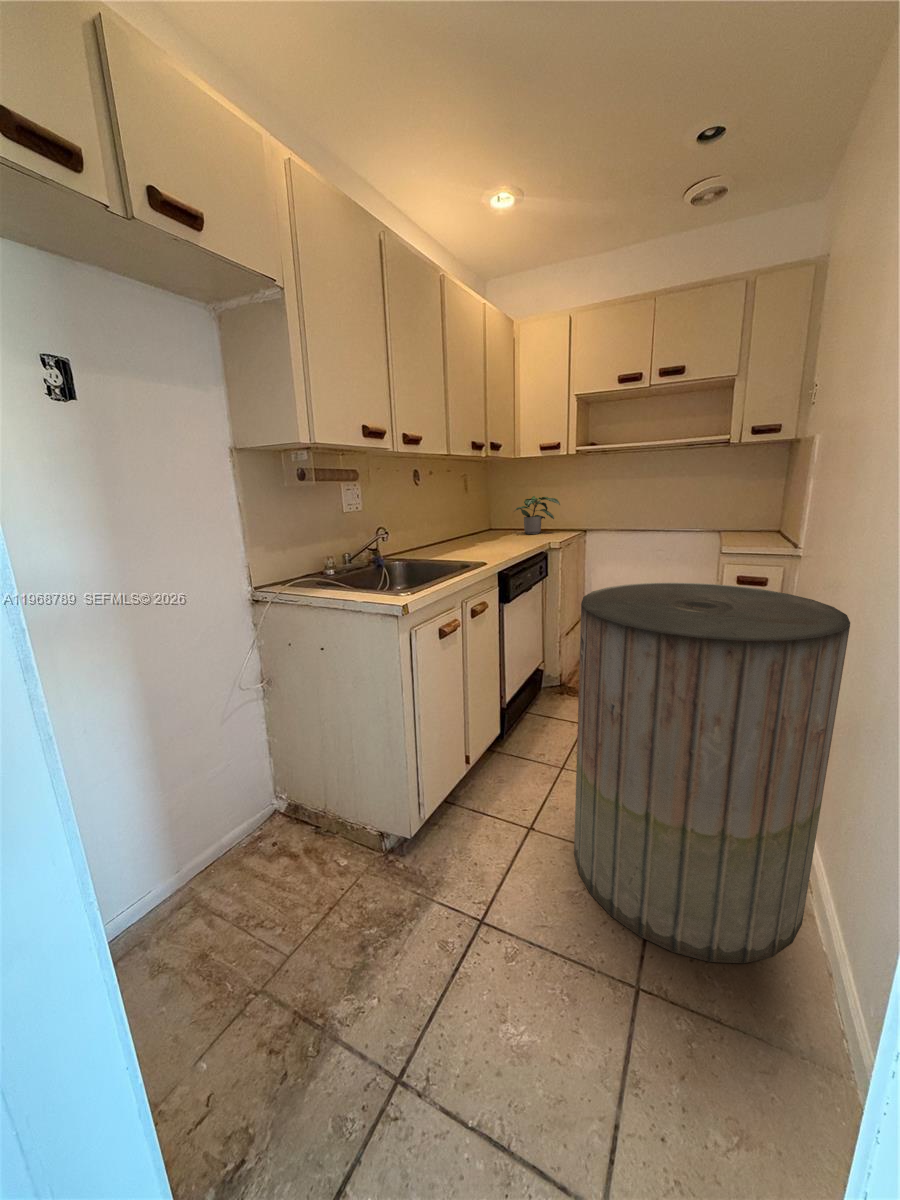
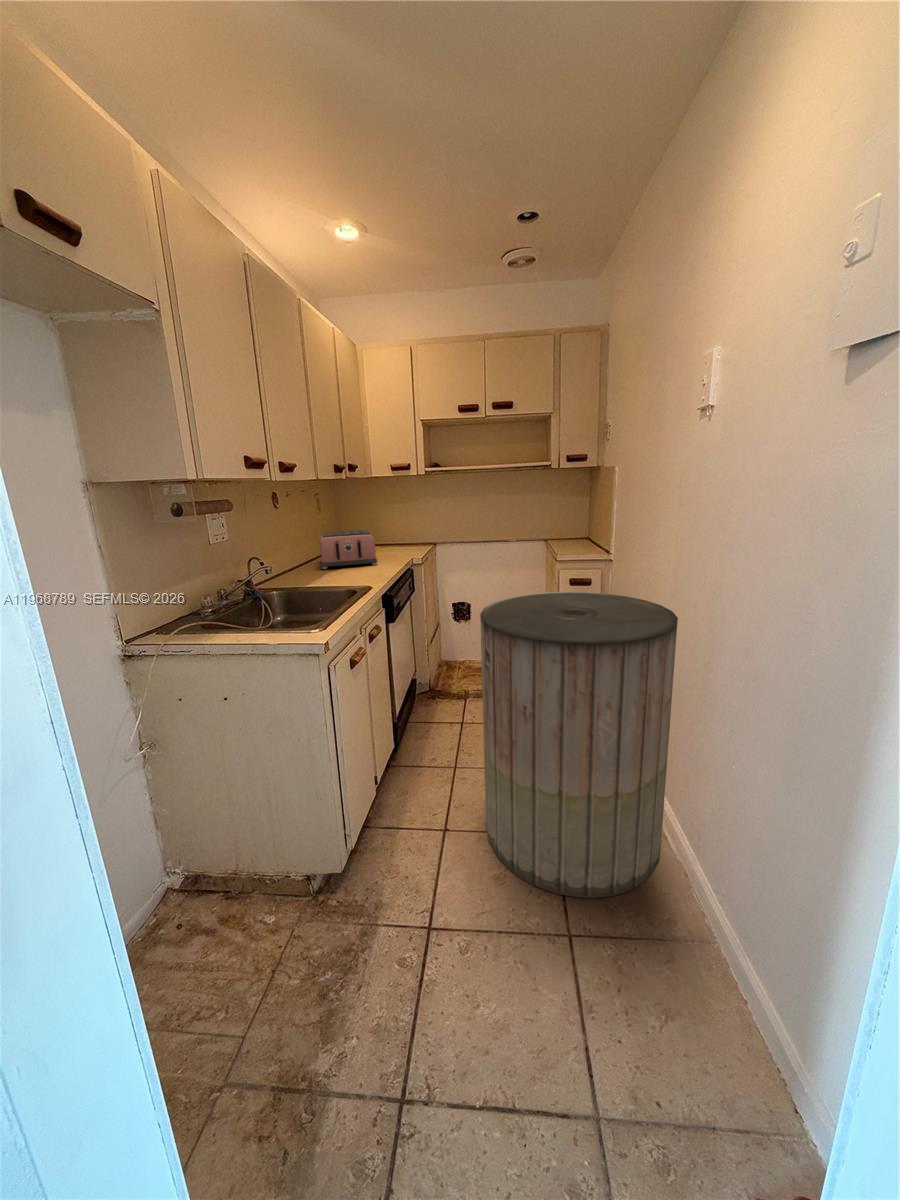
potted plant: present [515,496,560,534] -> none [369,513,413,550]
toaster: none [454,511,511,547] -> present [320,530,377,569]

